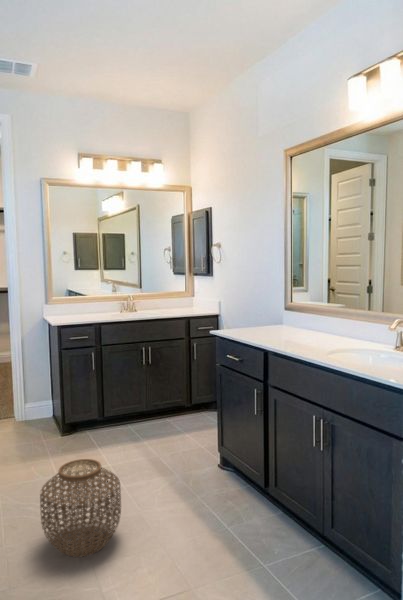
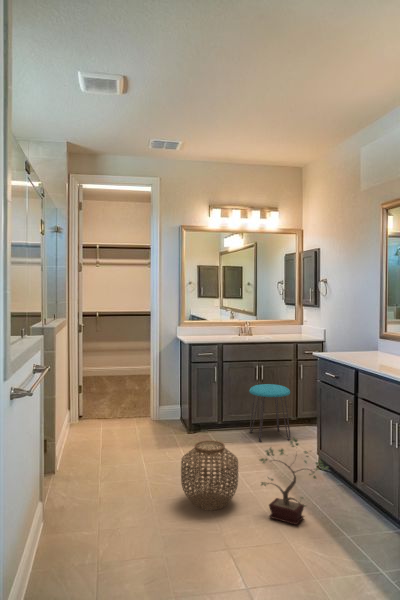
stool: none [135,368,185,438] -> present [249,384,290,442]
potted plant: none [147,446,241,563] -> present [260,438,328,525]

